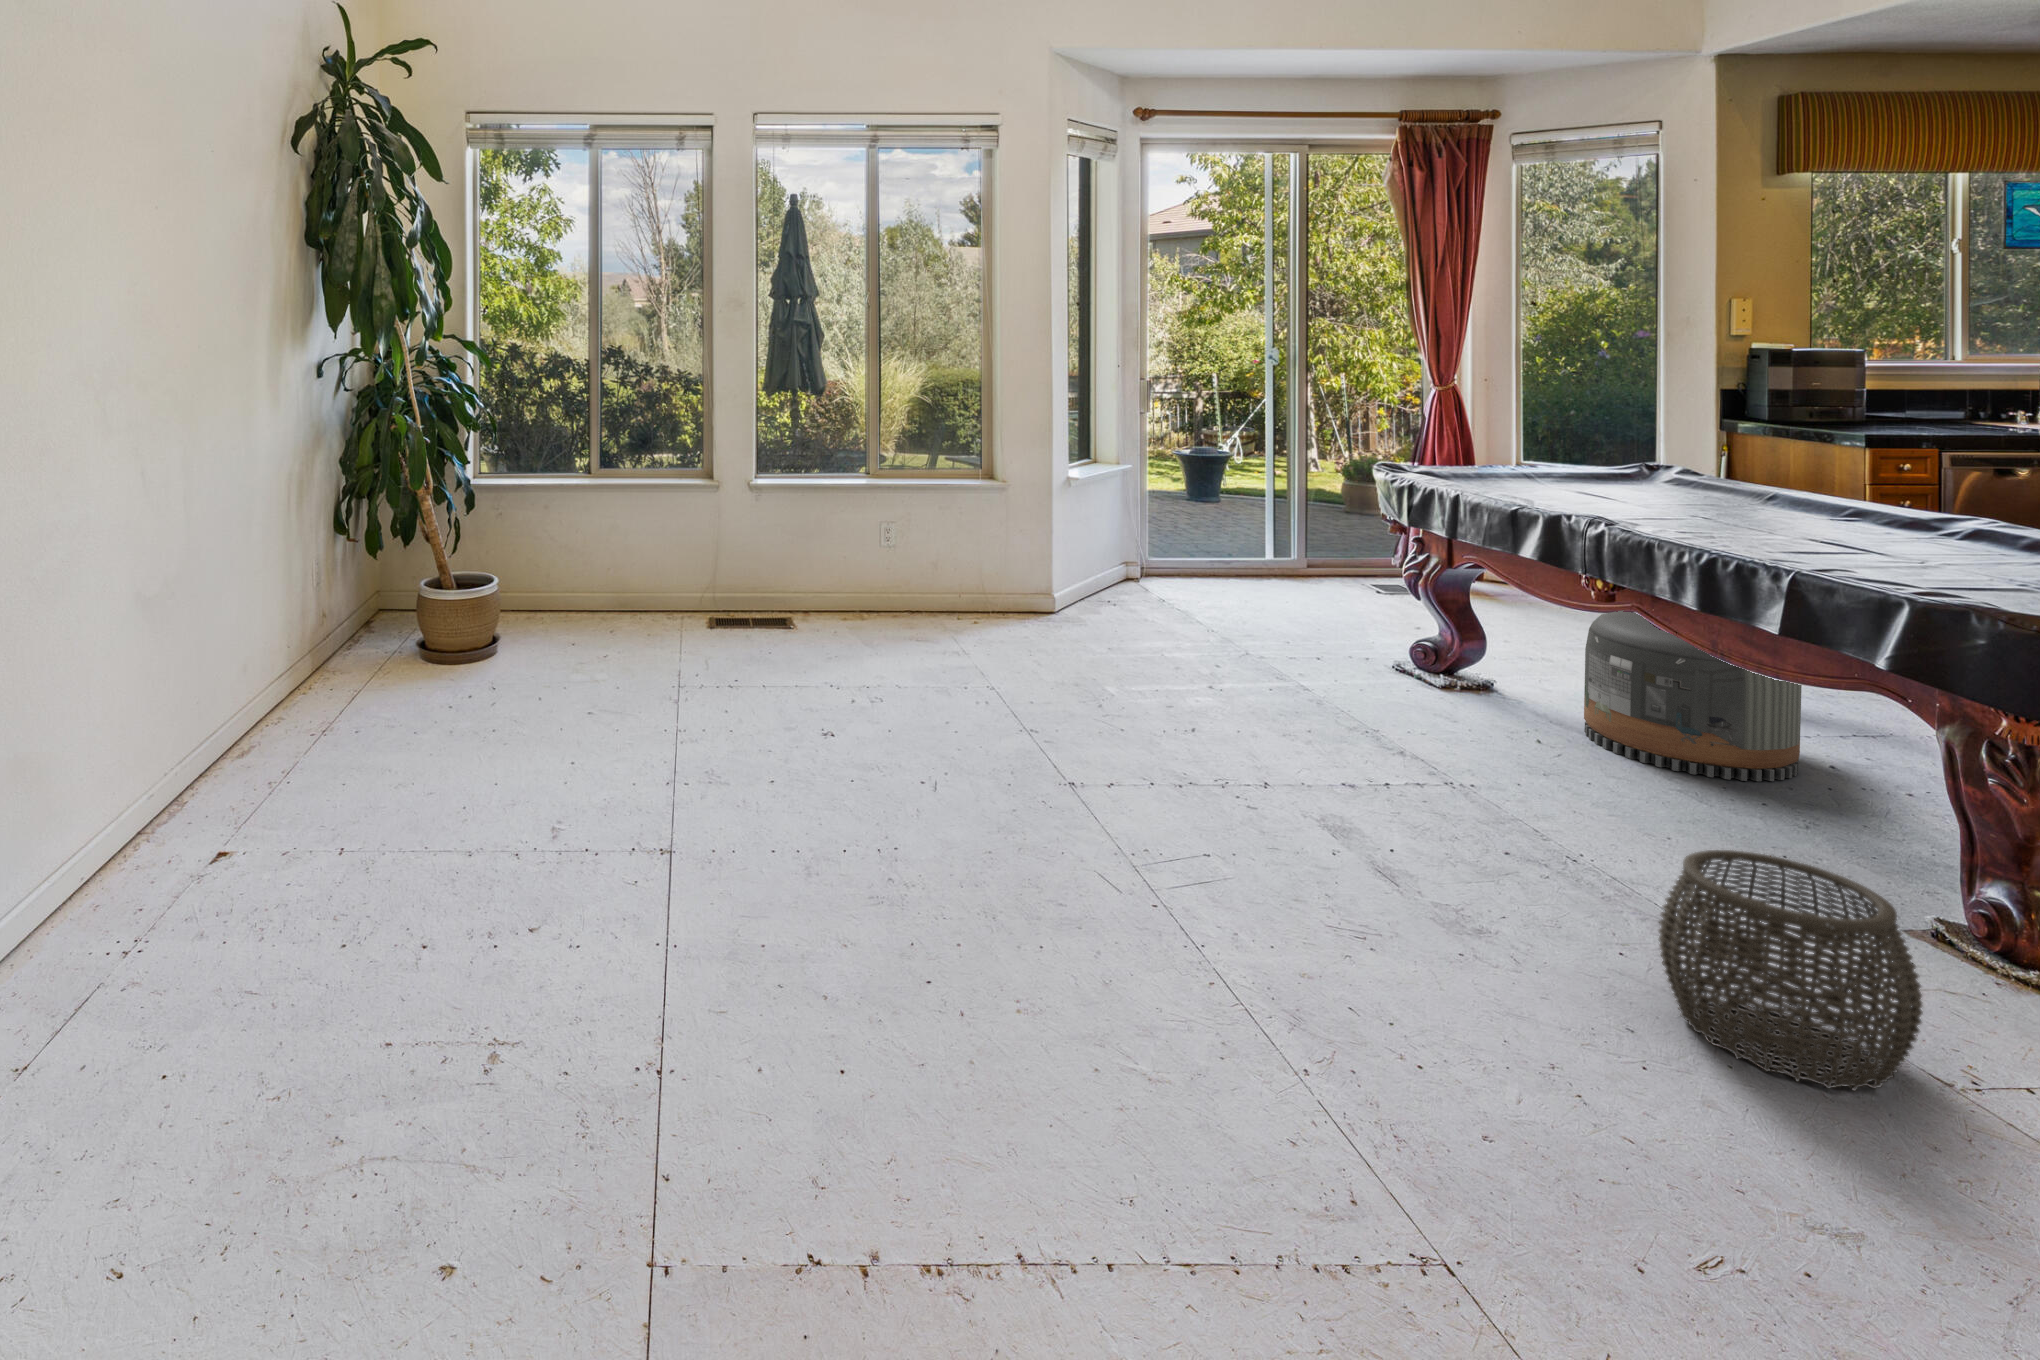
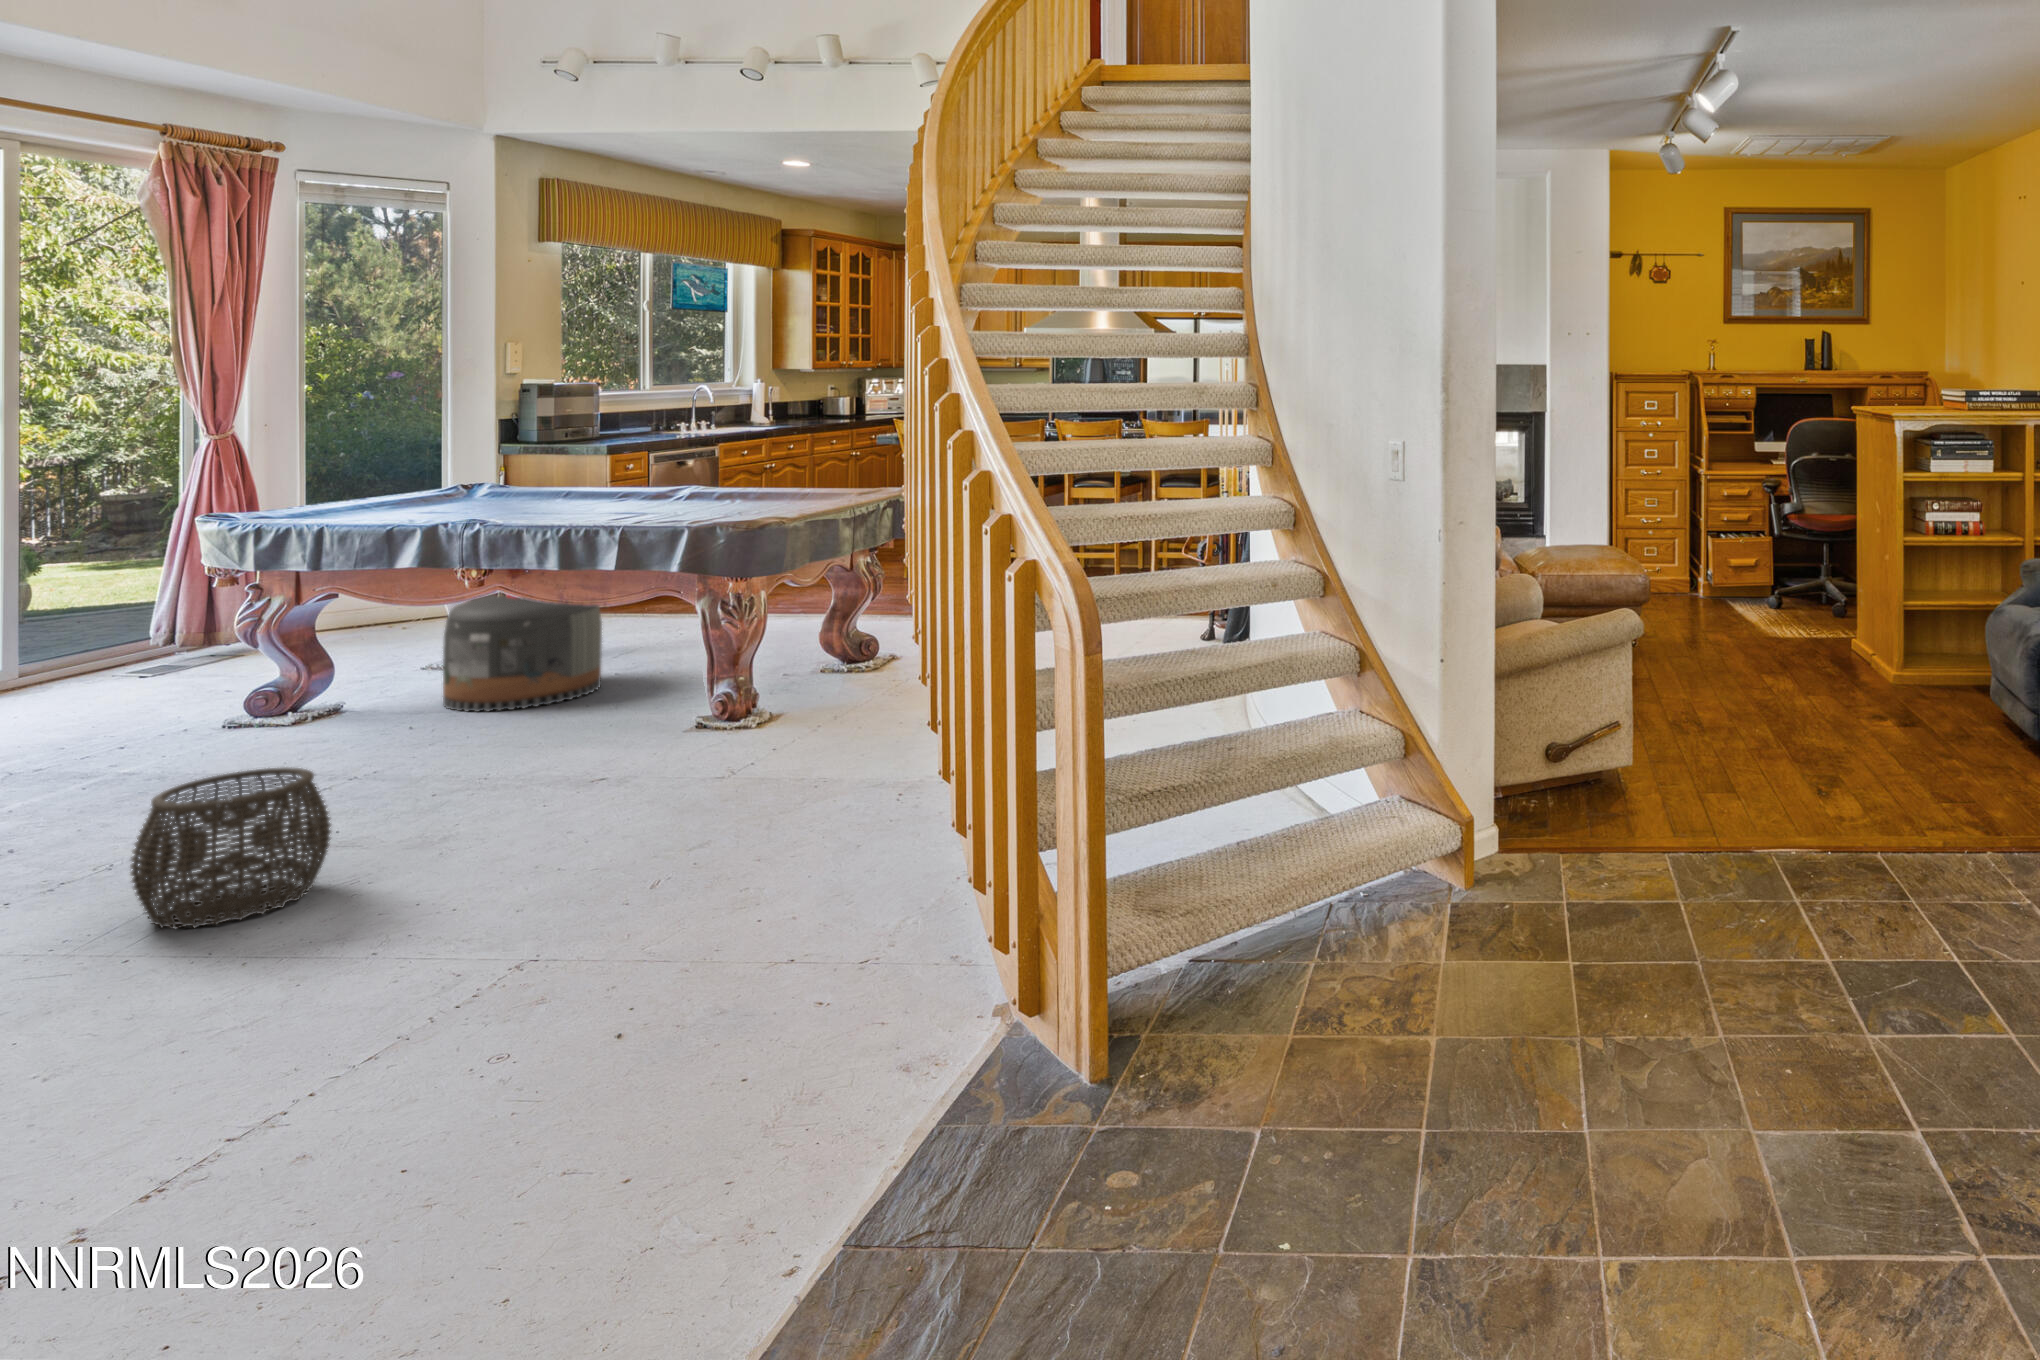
woven basket: present [1658,850,1923,1091] -> present [130,767,331,929]

